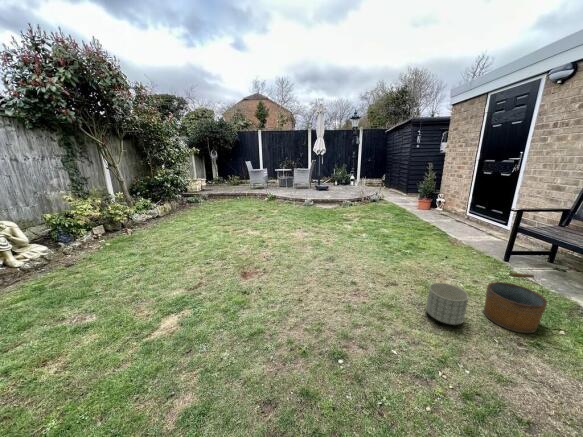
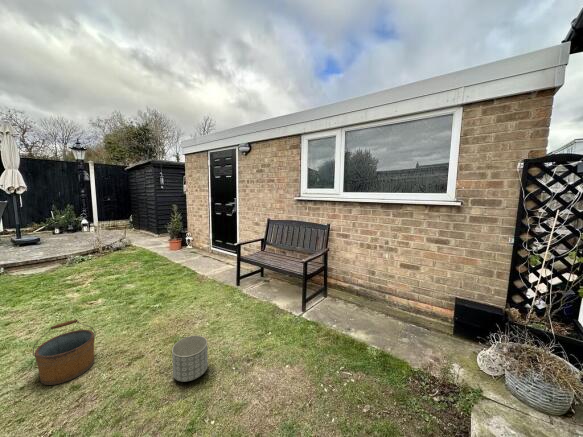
bucket: present [484,273,547,333] -> present [33,320,96,385]

